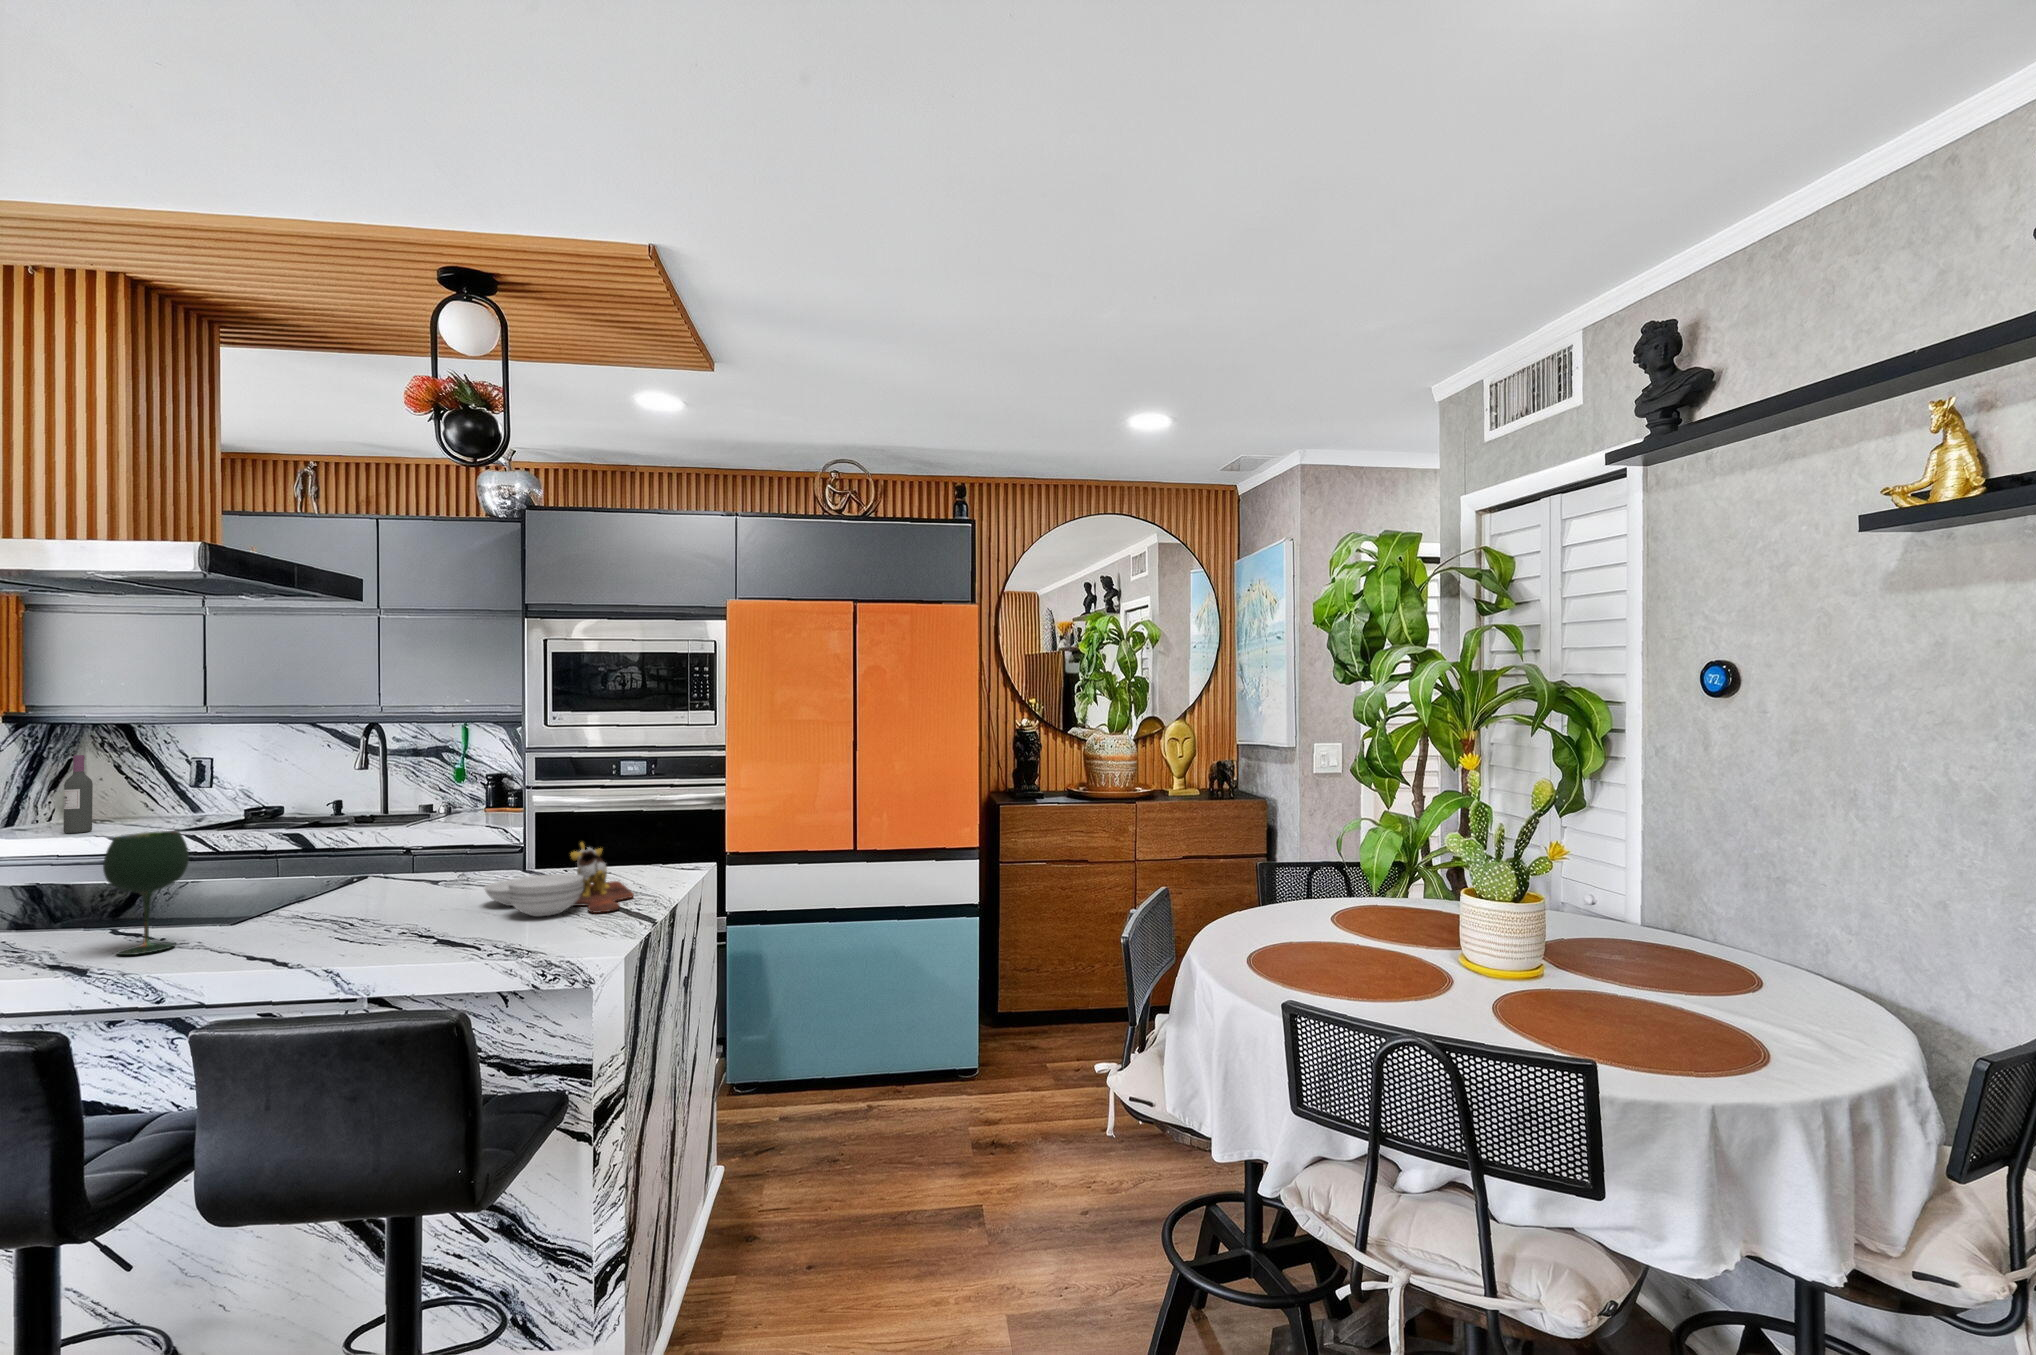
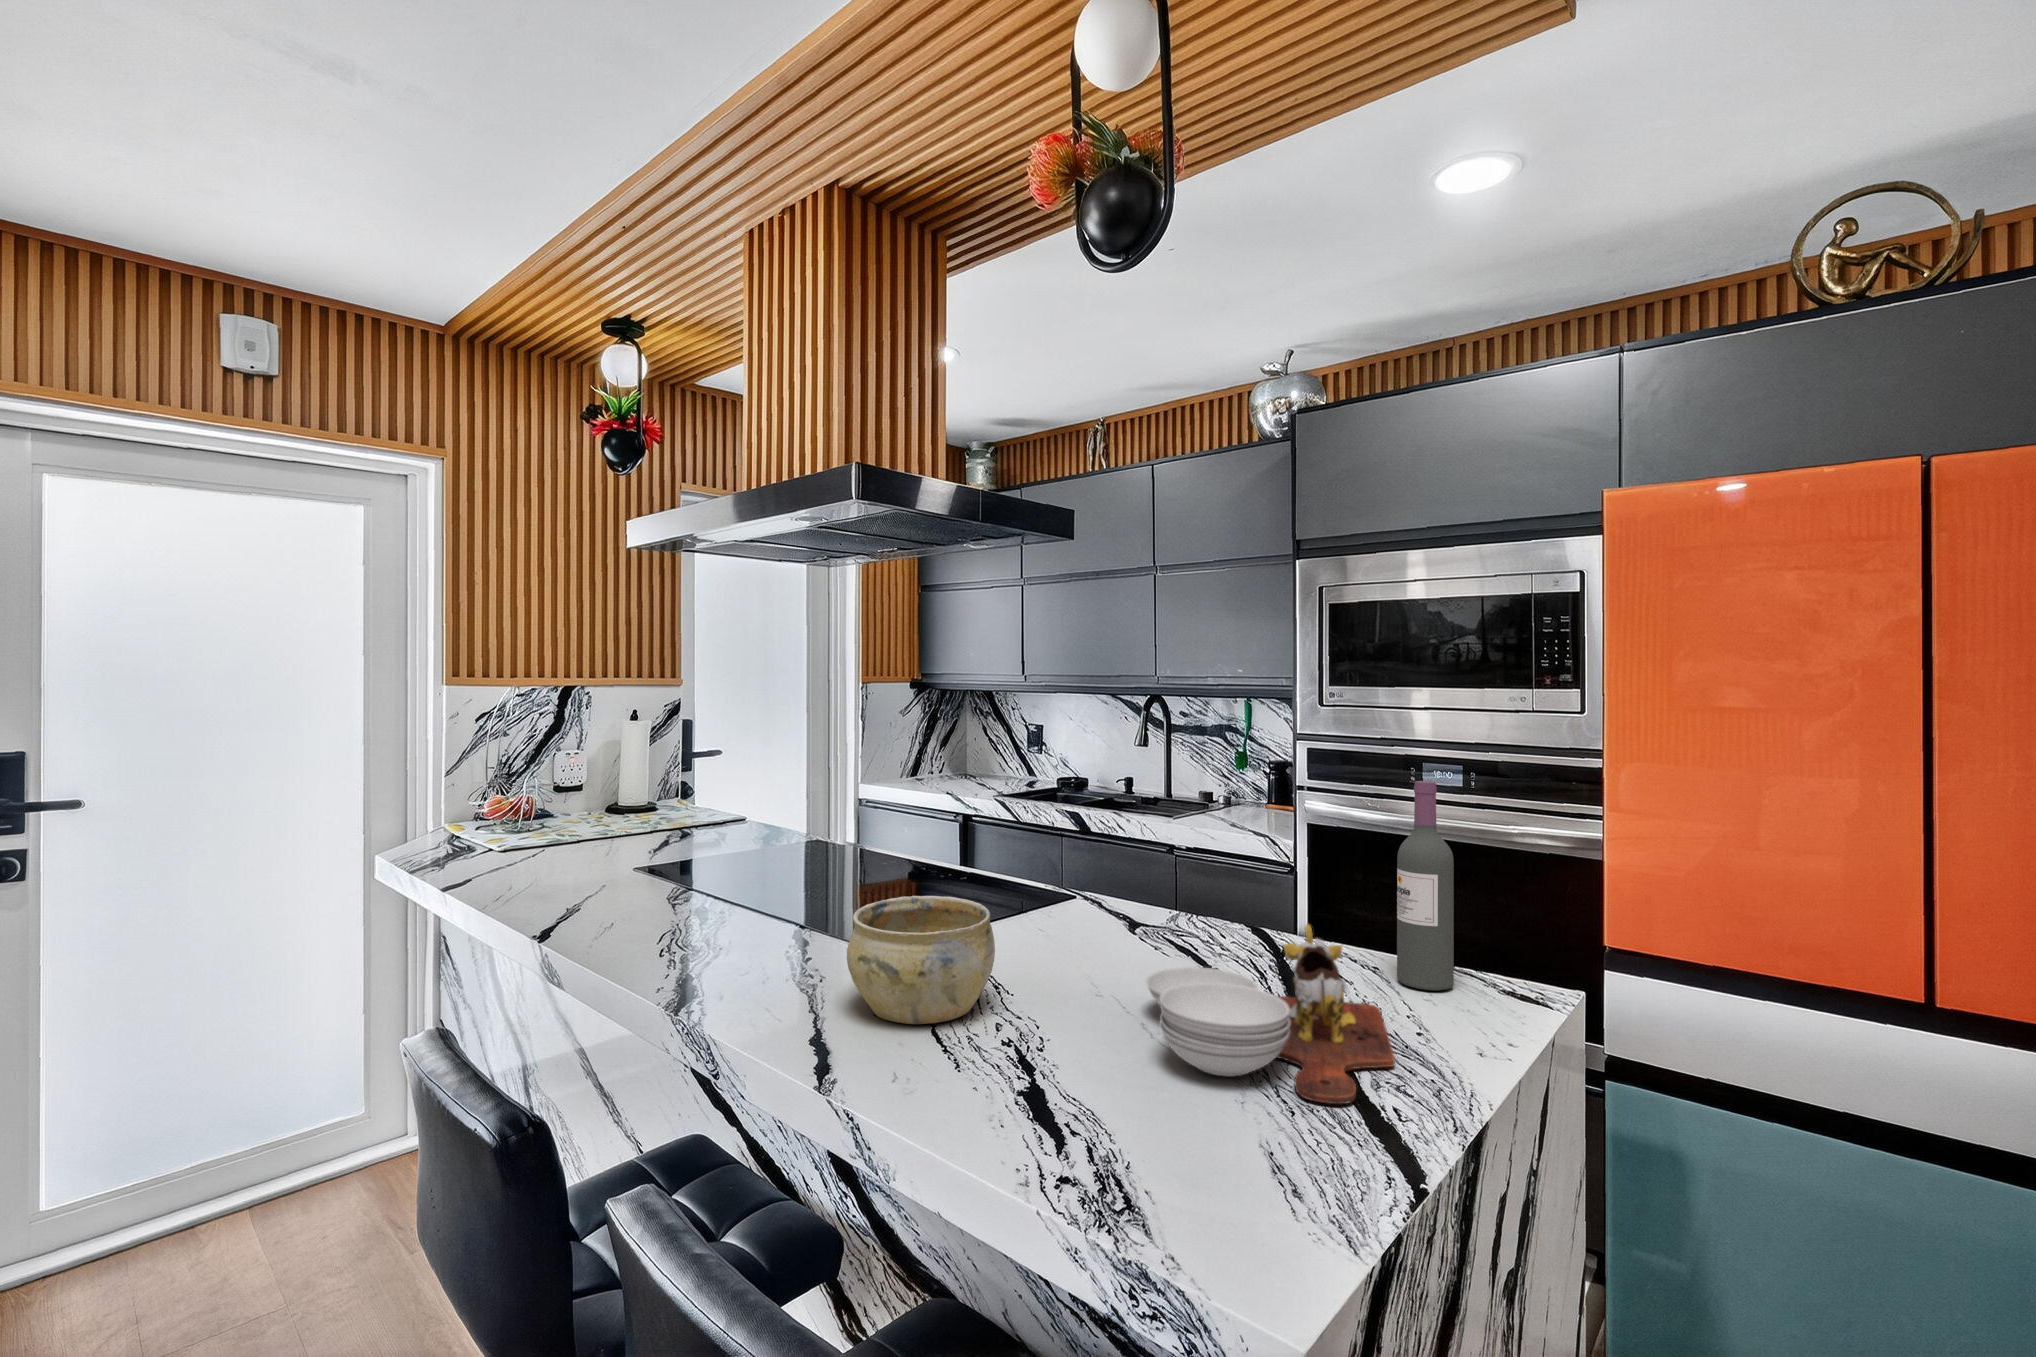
wine bottle: present [64,755,93,833] -> present [1397,781,1454,990]
wine glass: present [103,831,189,955] -> none [722,825,805,987]
ceramic bowl: none [255,862,379,942] -> present [847,896,995,1024]

